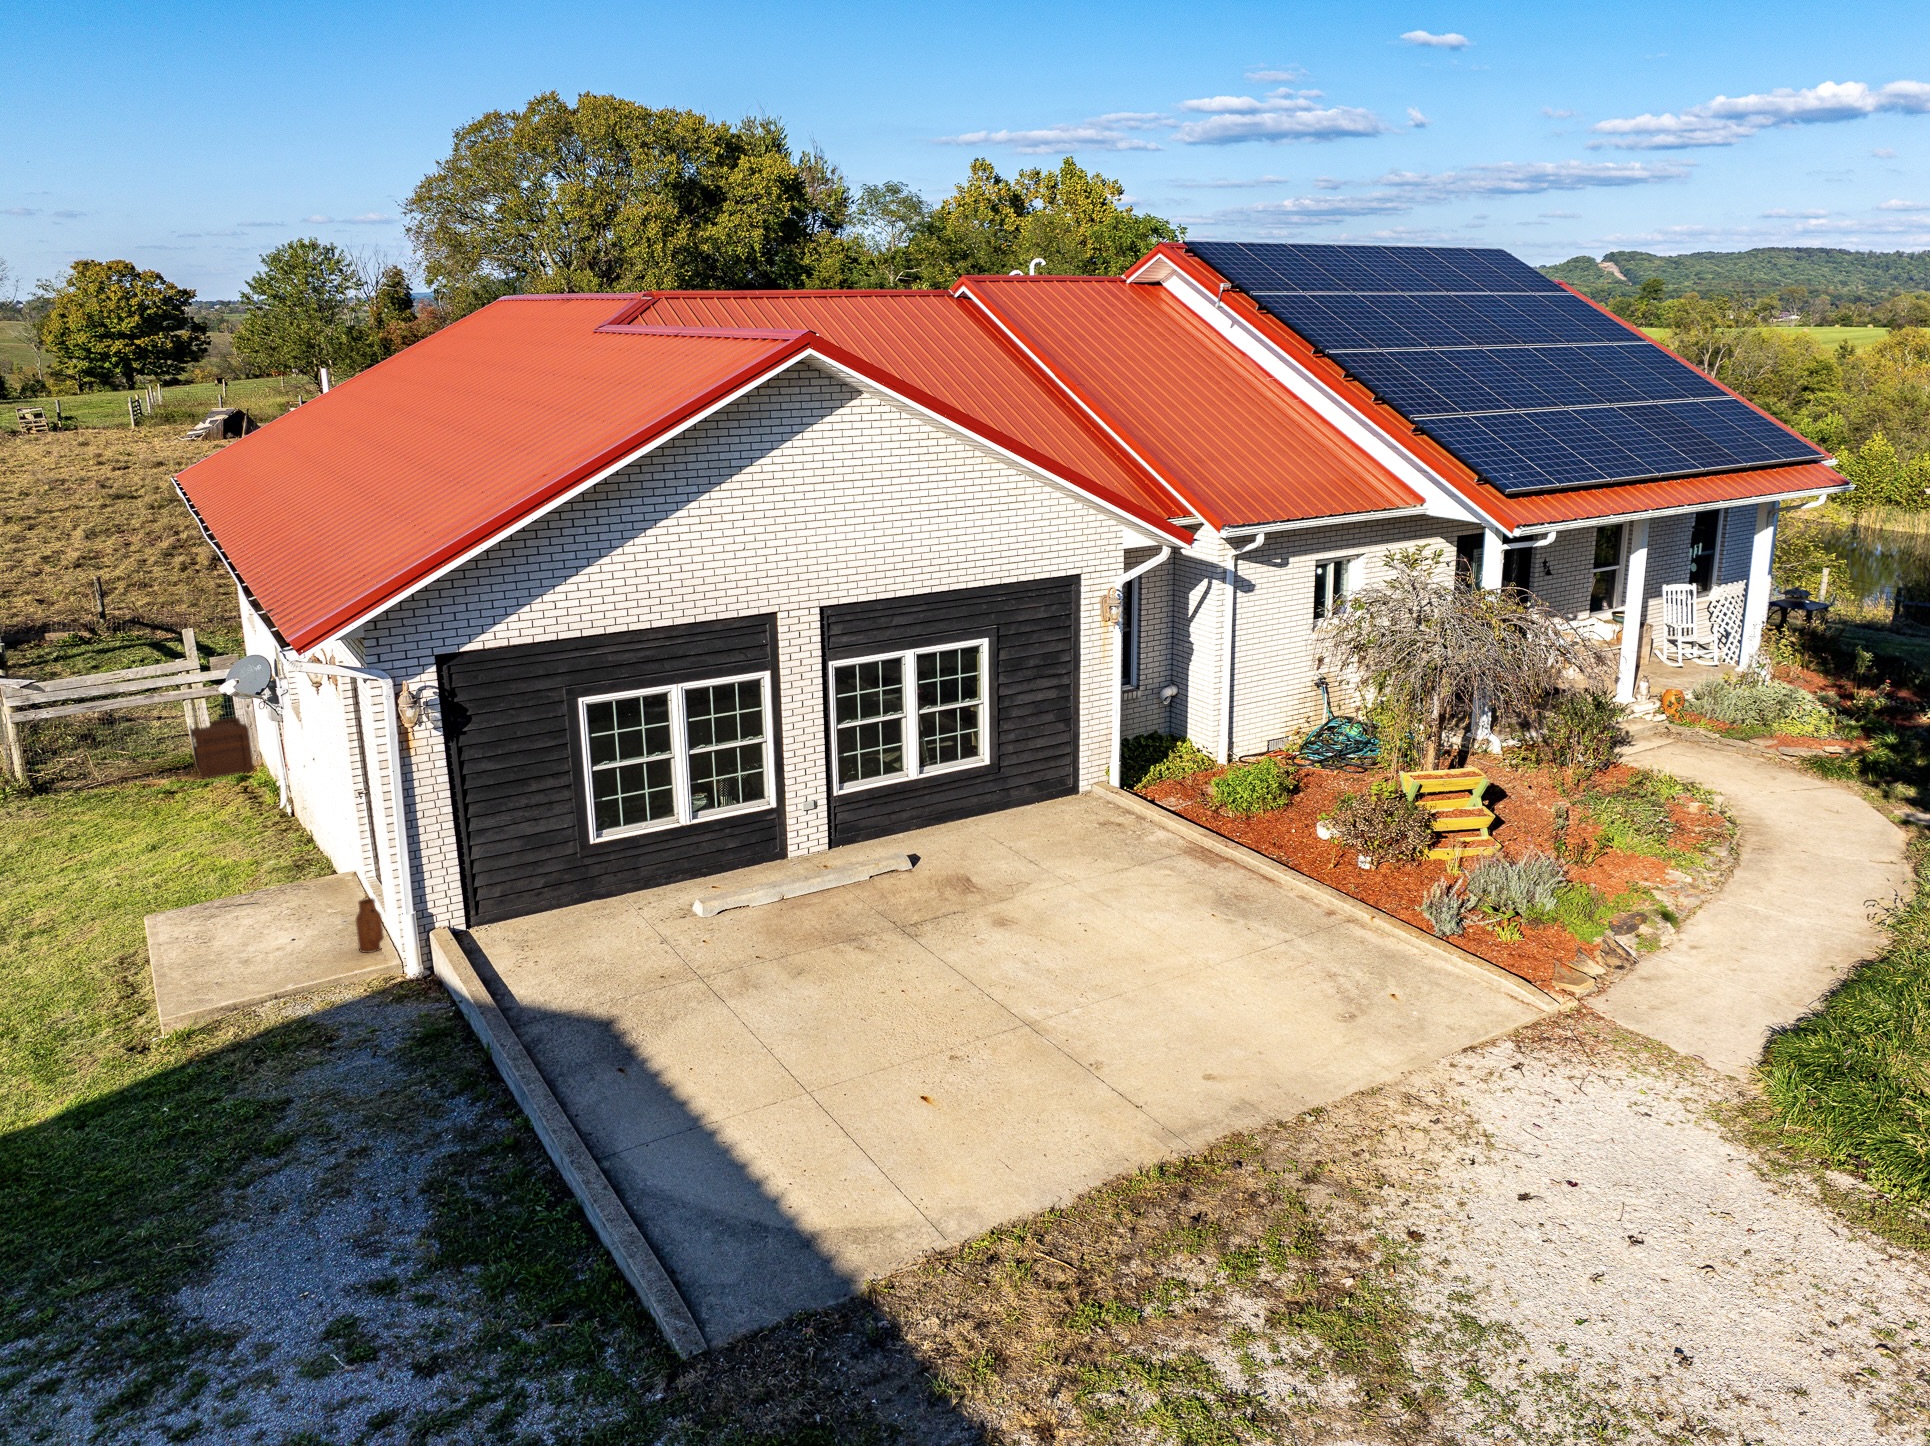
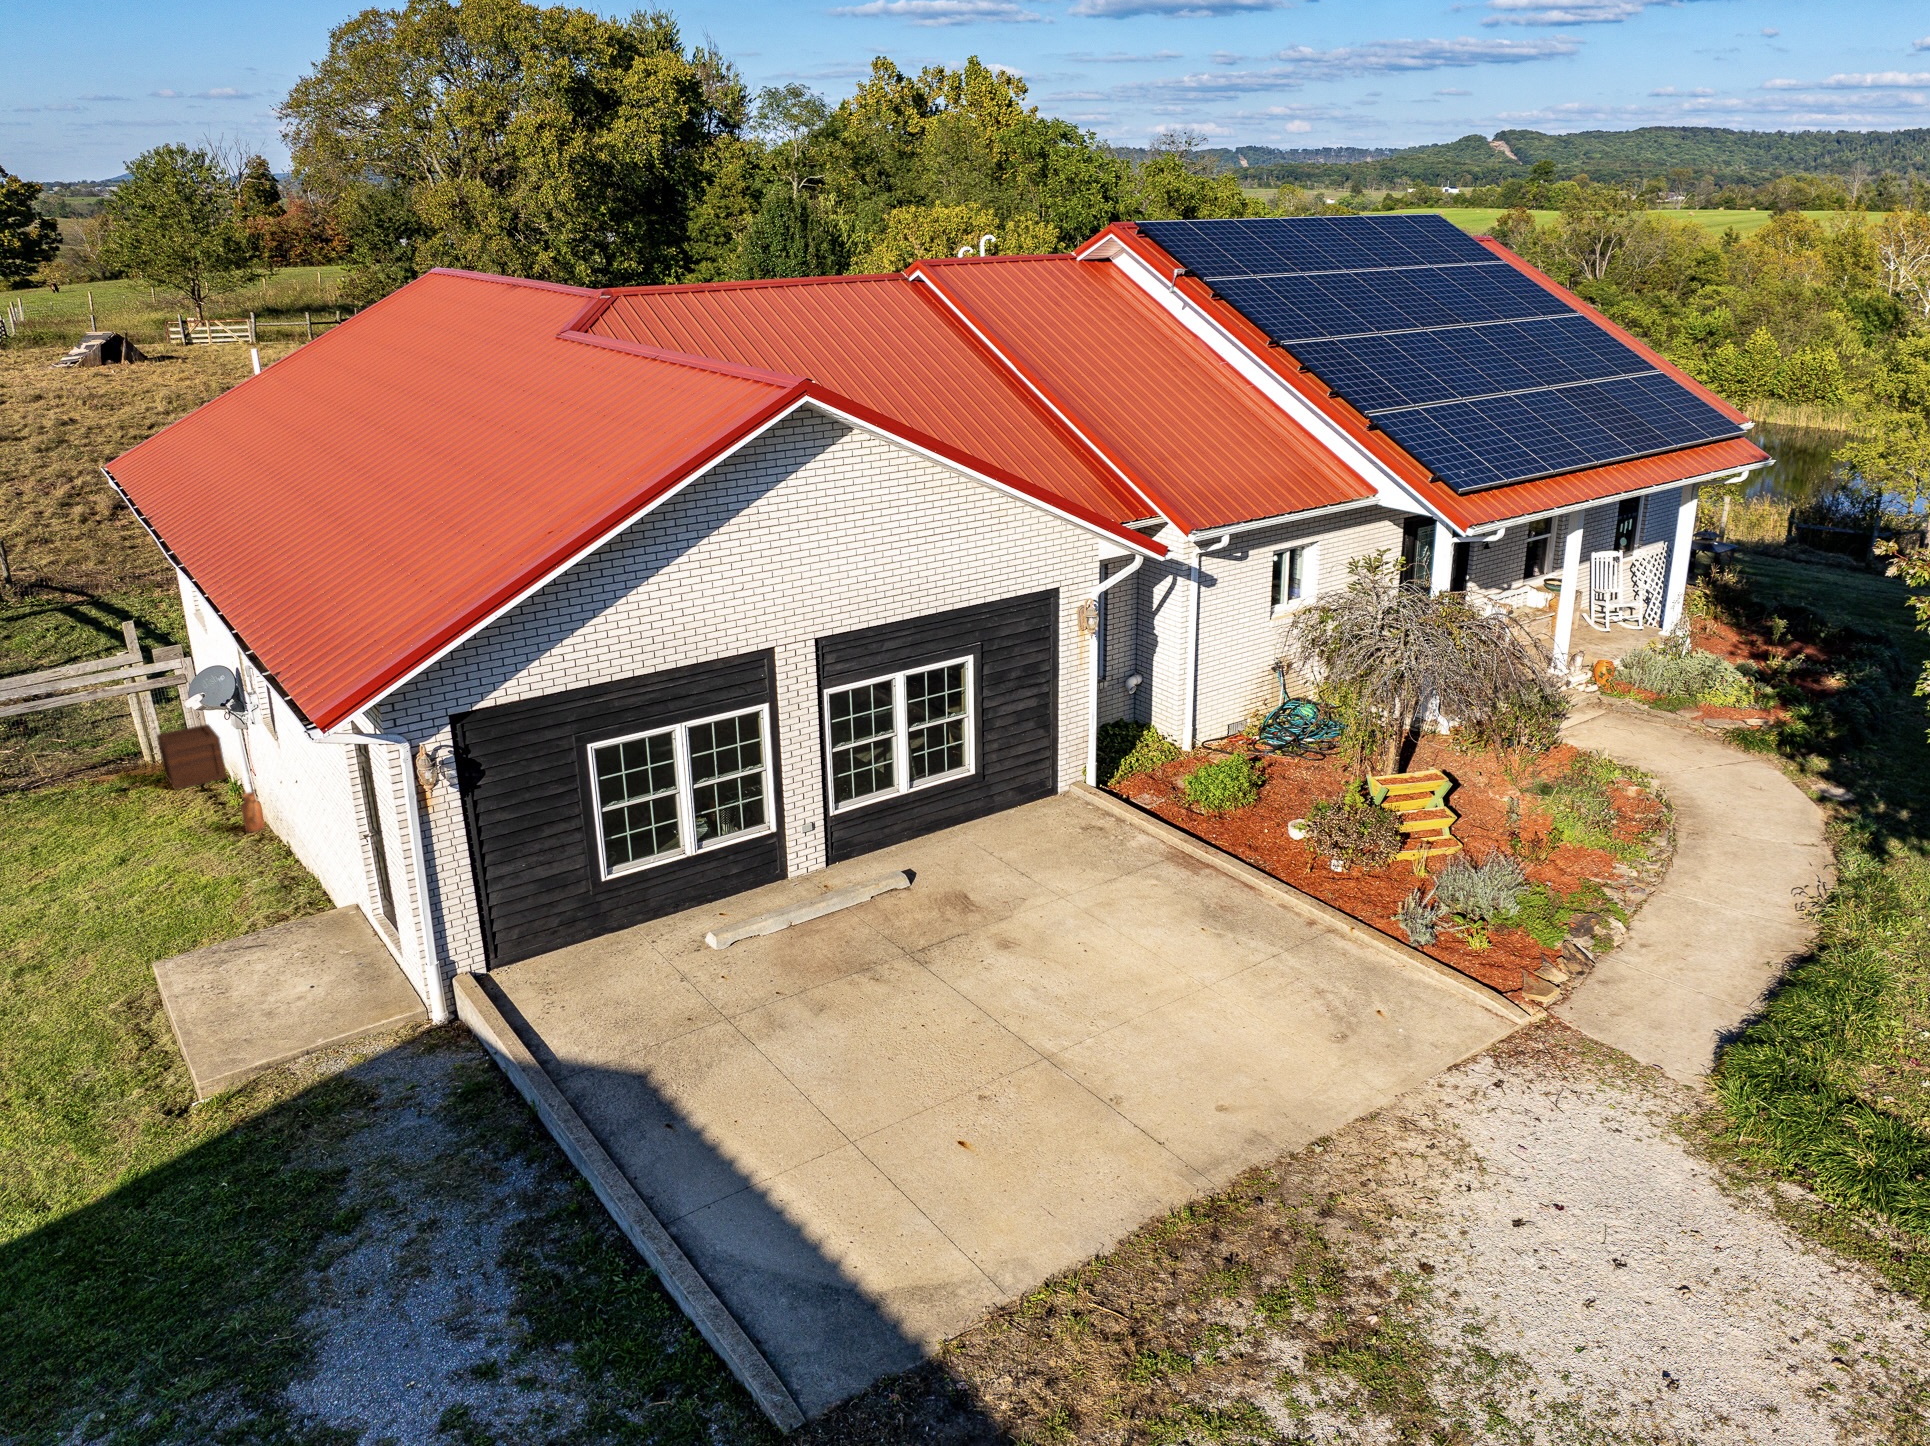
watering can: present [356,898,384,953] -> present [241,792,265,832]

